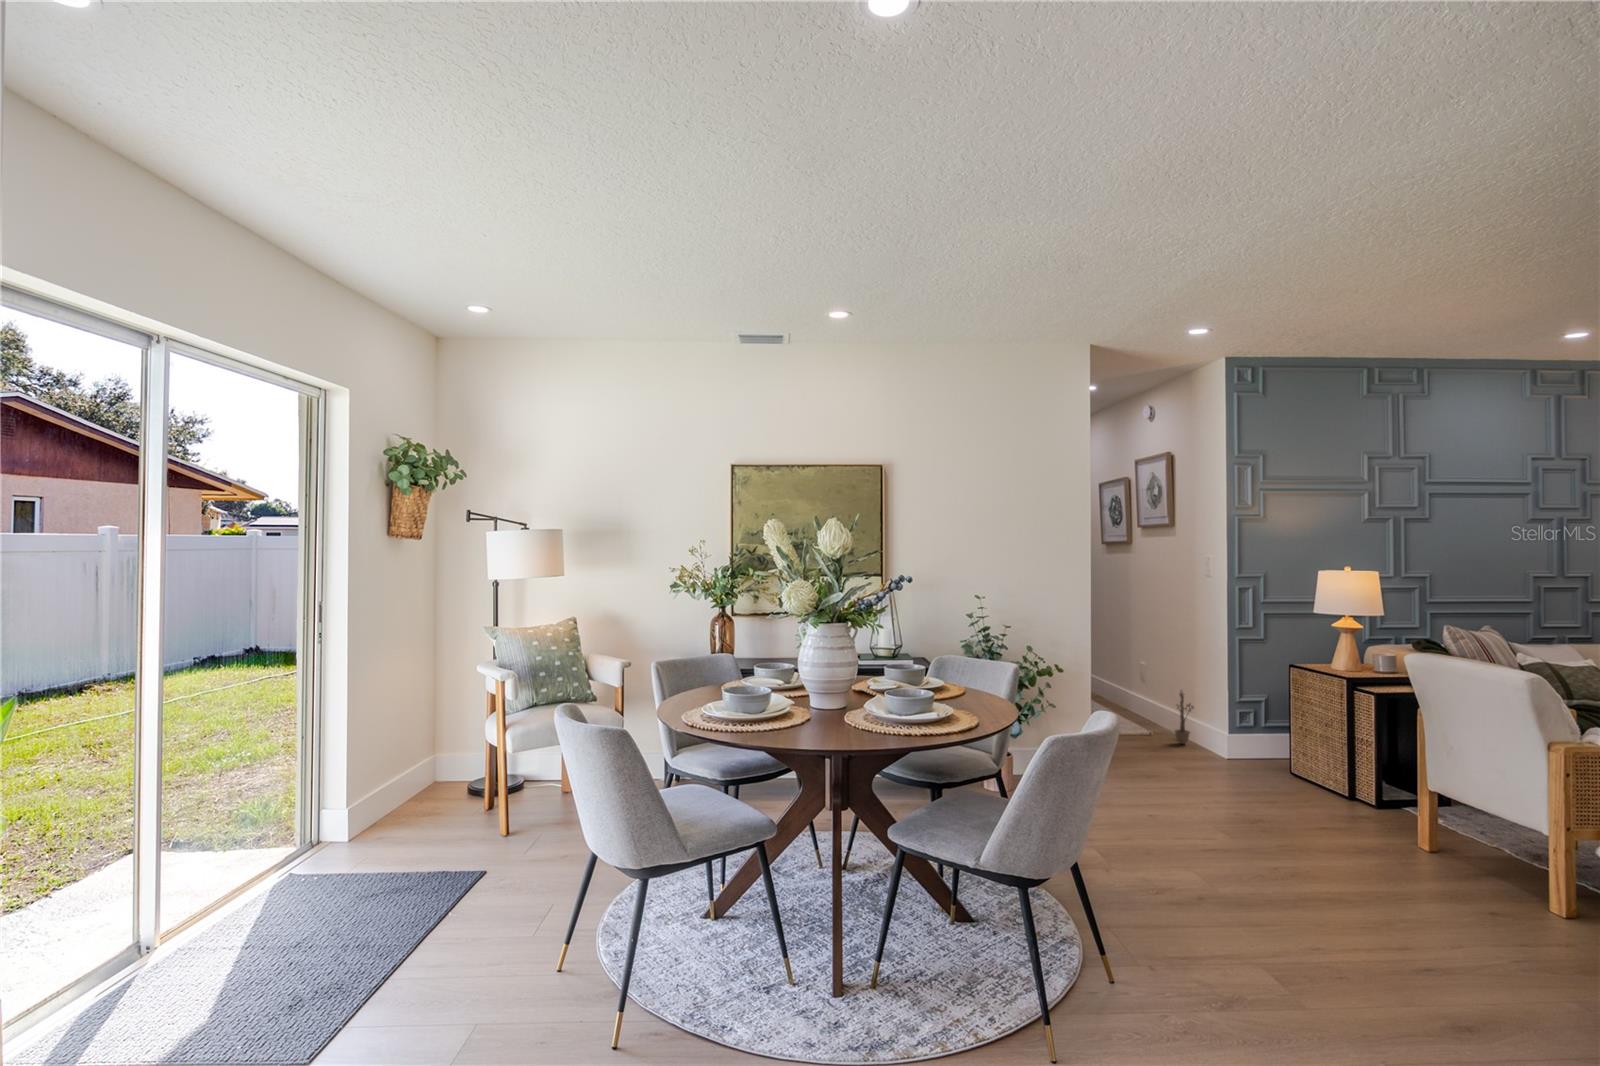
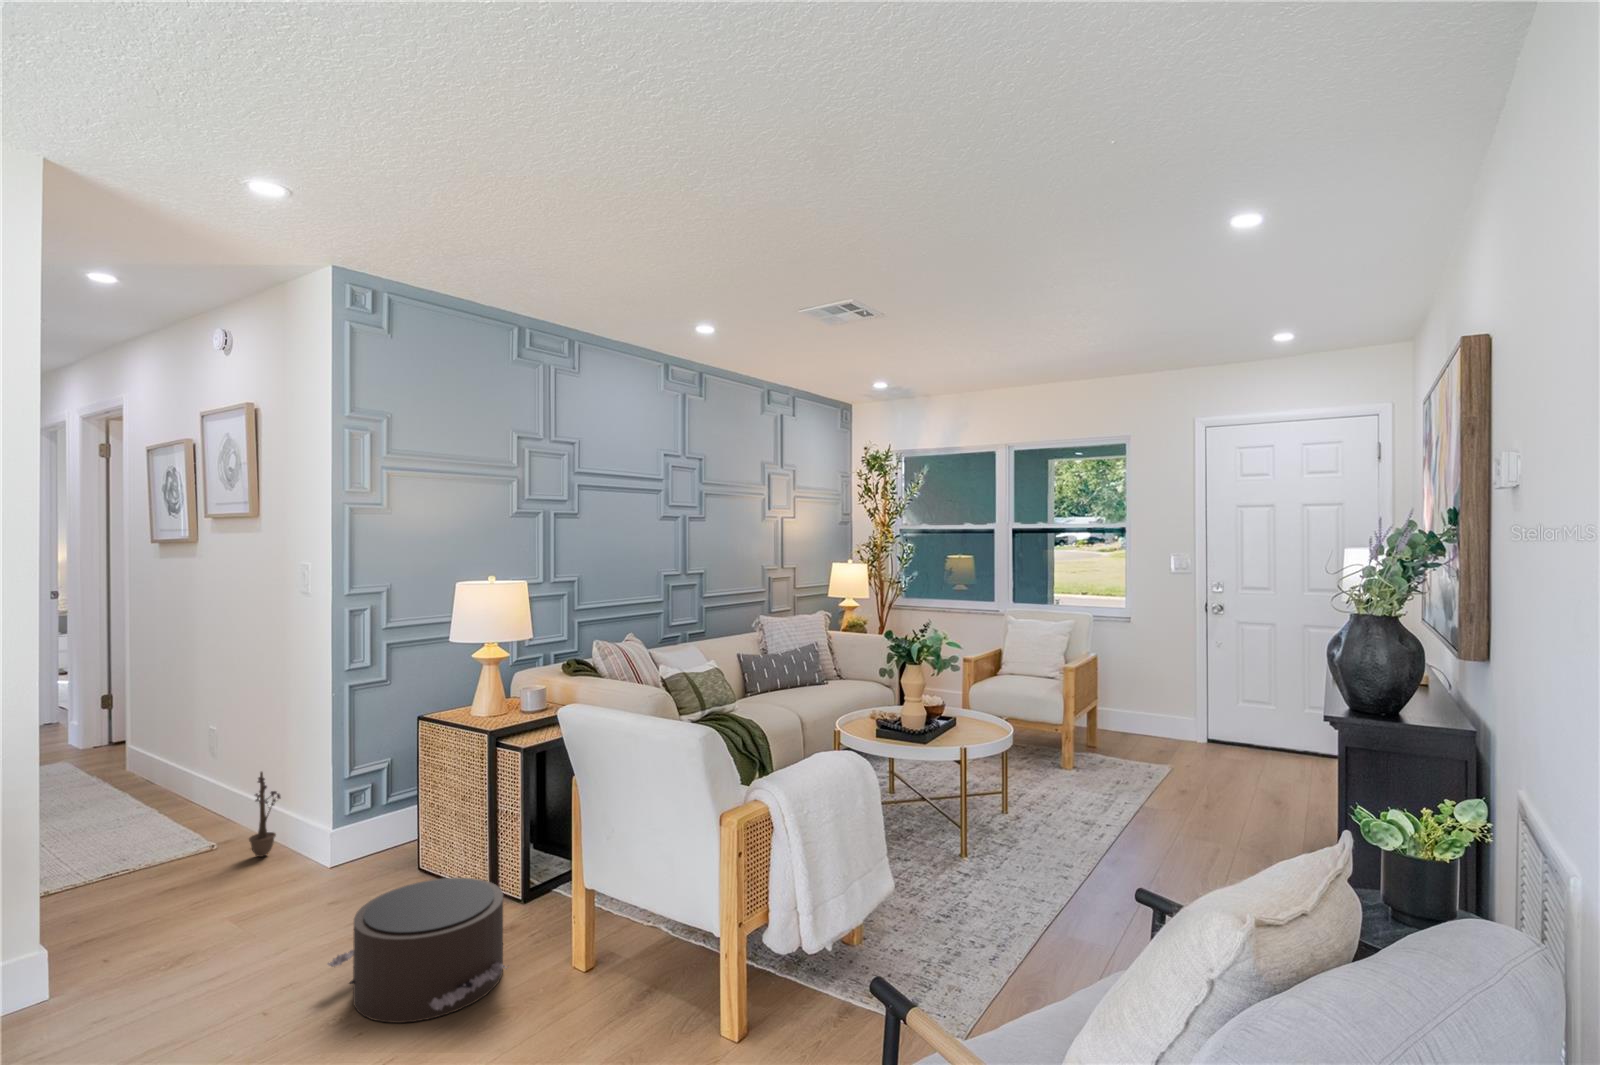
pouf: none [1241,763,1367,840] -> present [328,878,507,1023]

